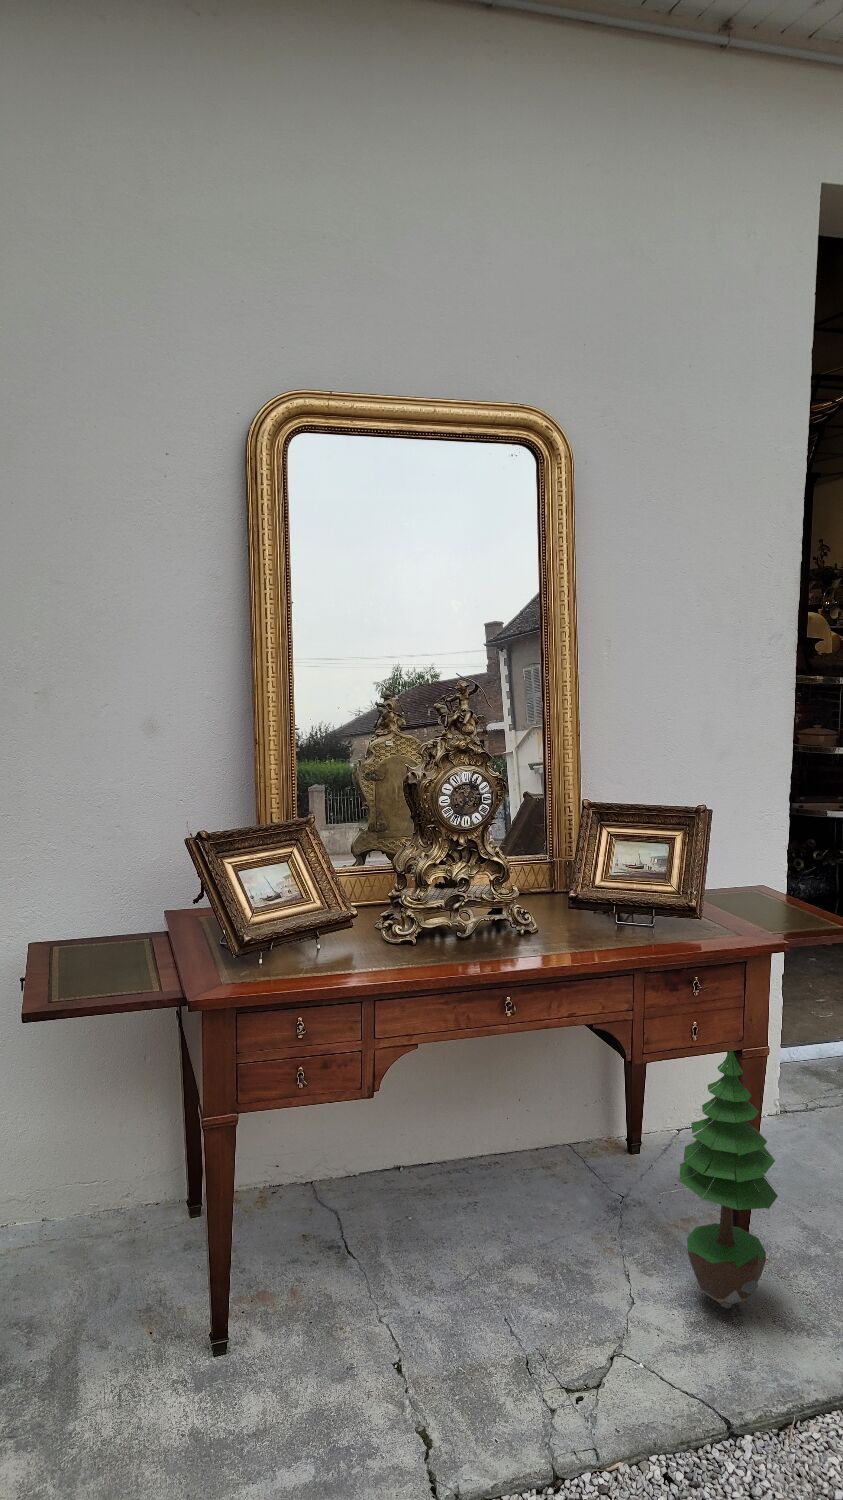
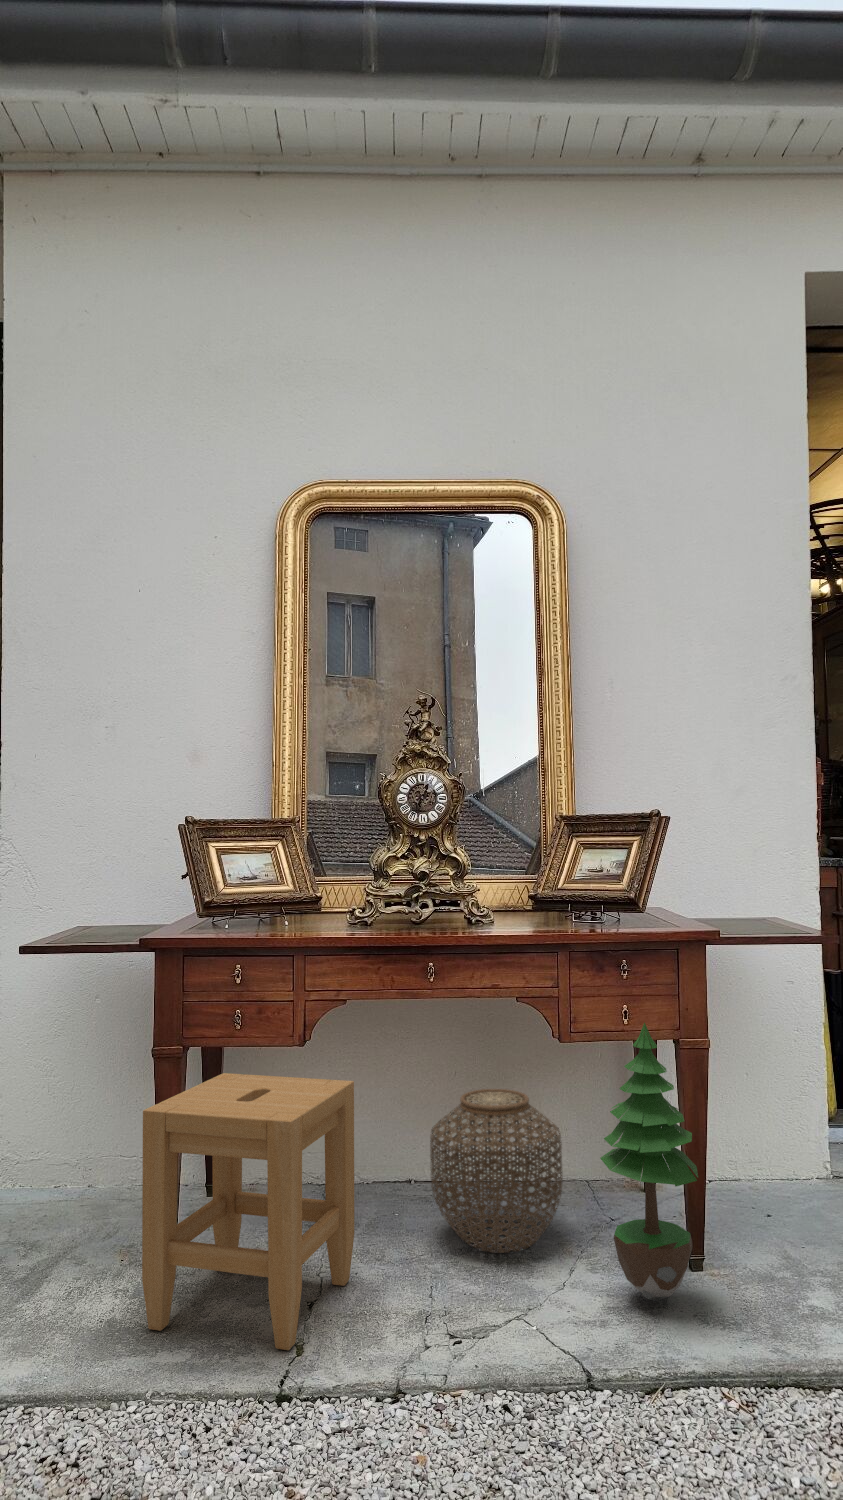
woven basket: none [465,1091,601,1263] -> present [430,1089,562,1253]
stool: none [229,1129,424,1450] -> present [142,1073,354,1350]

